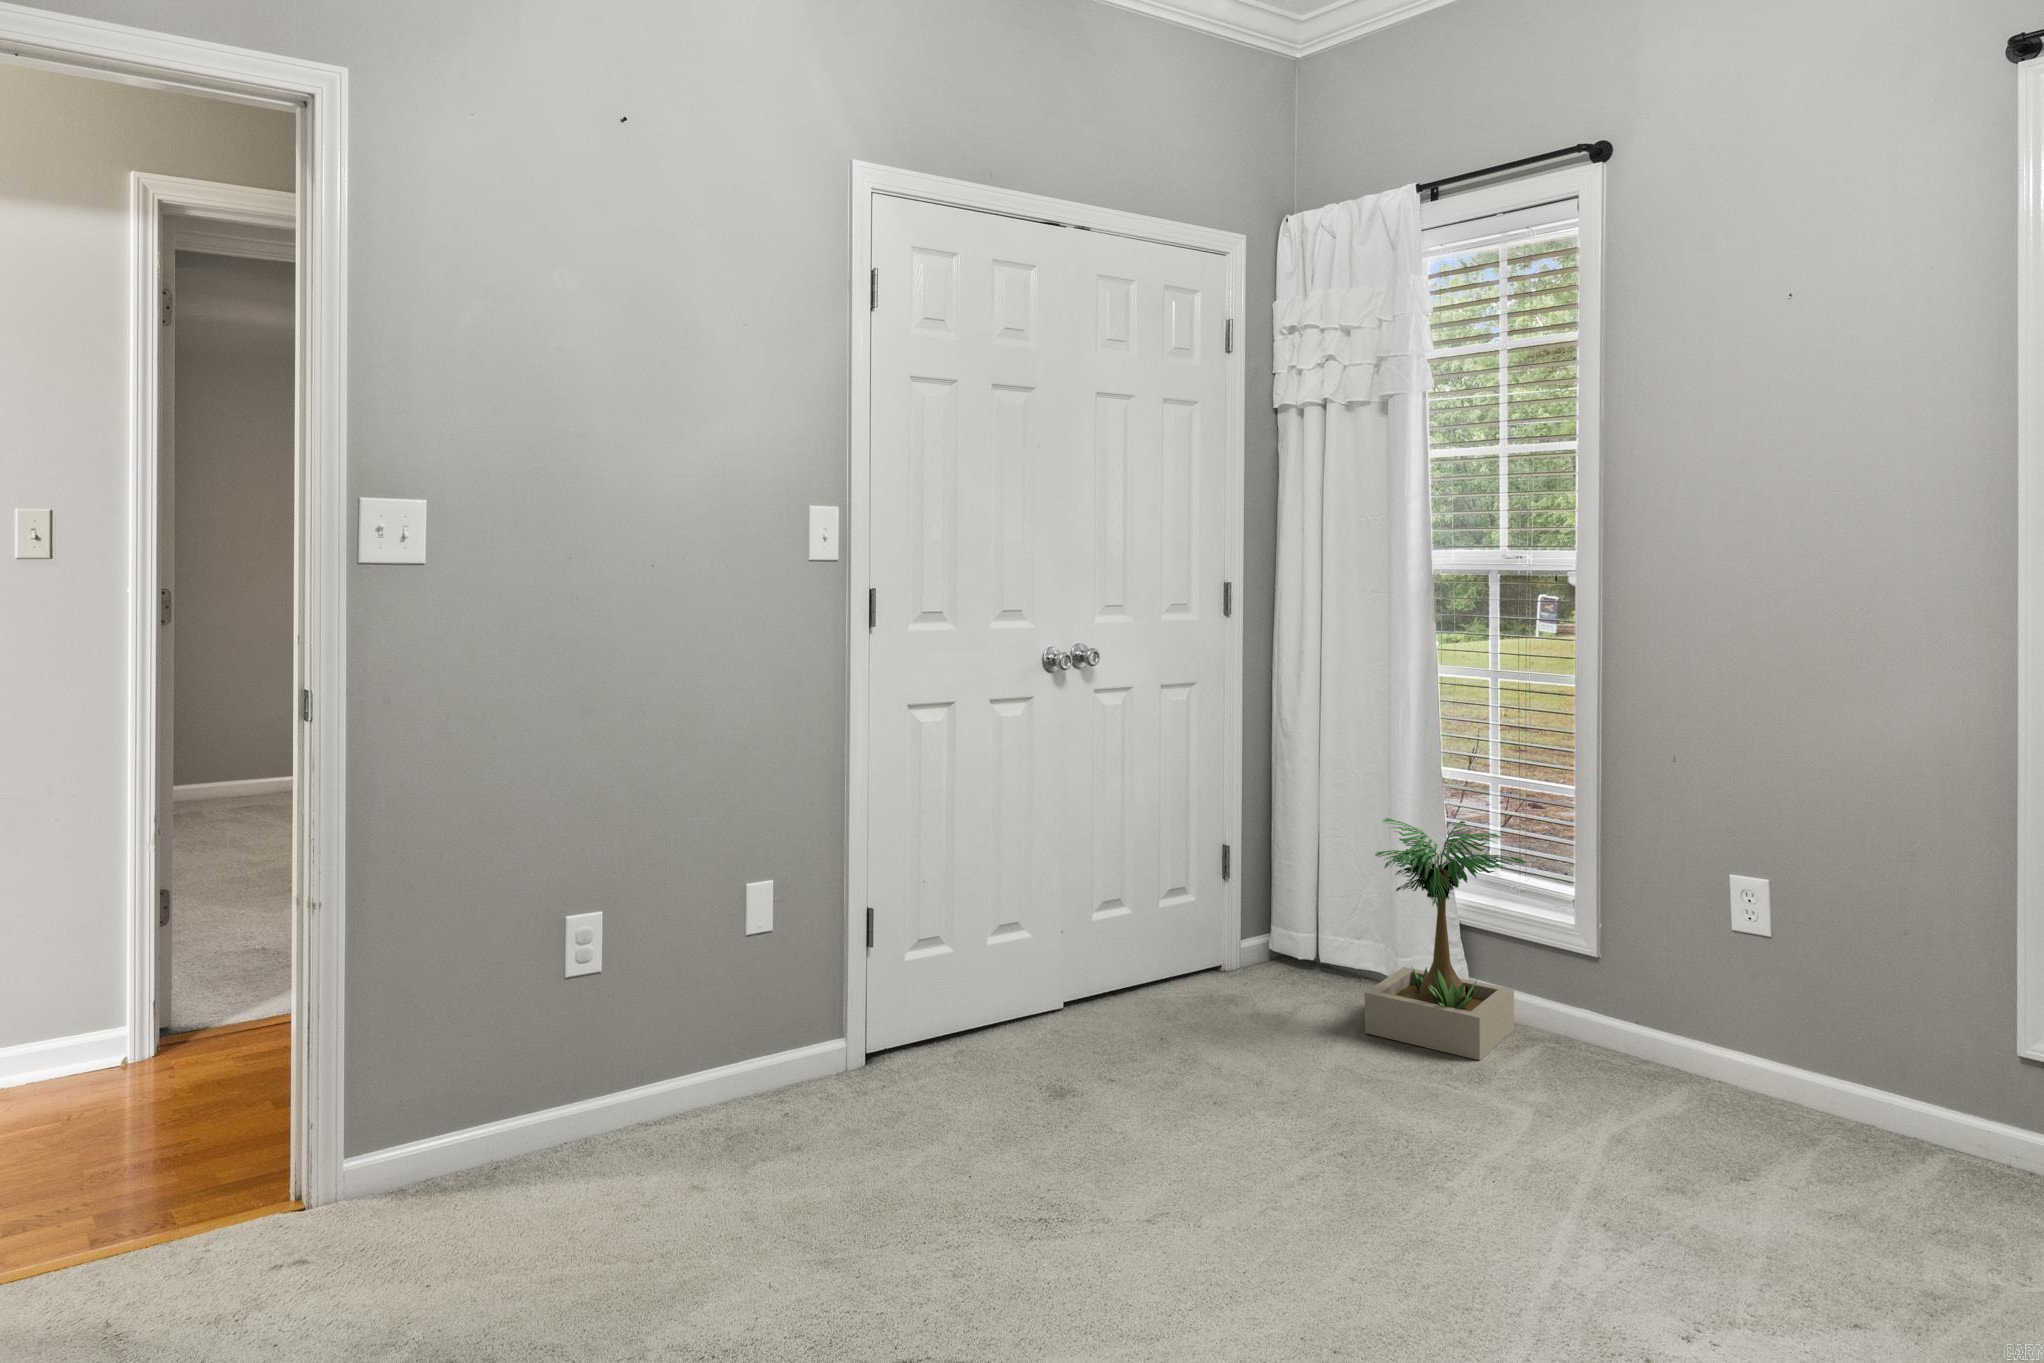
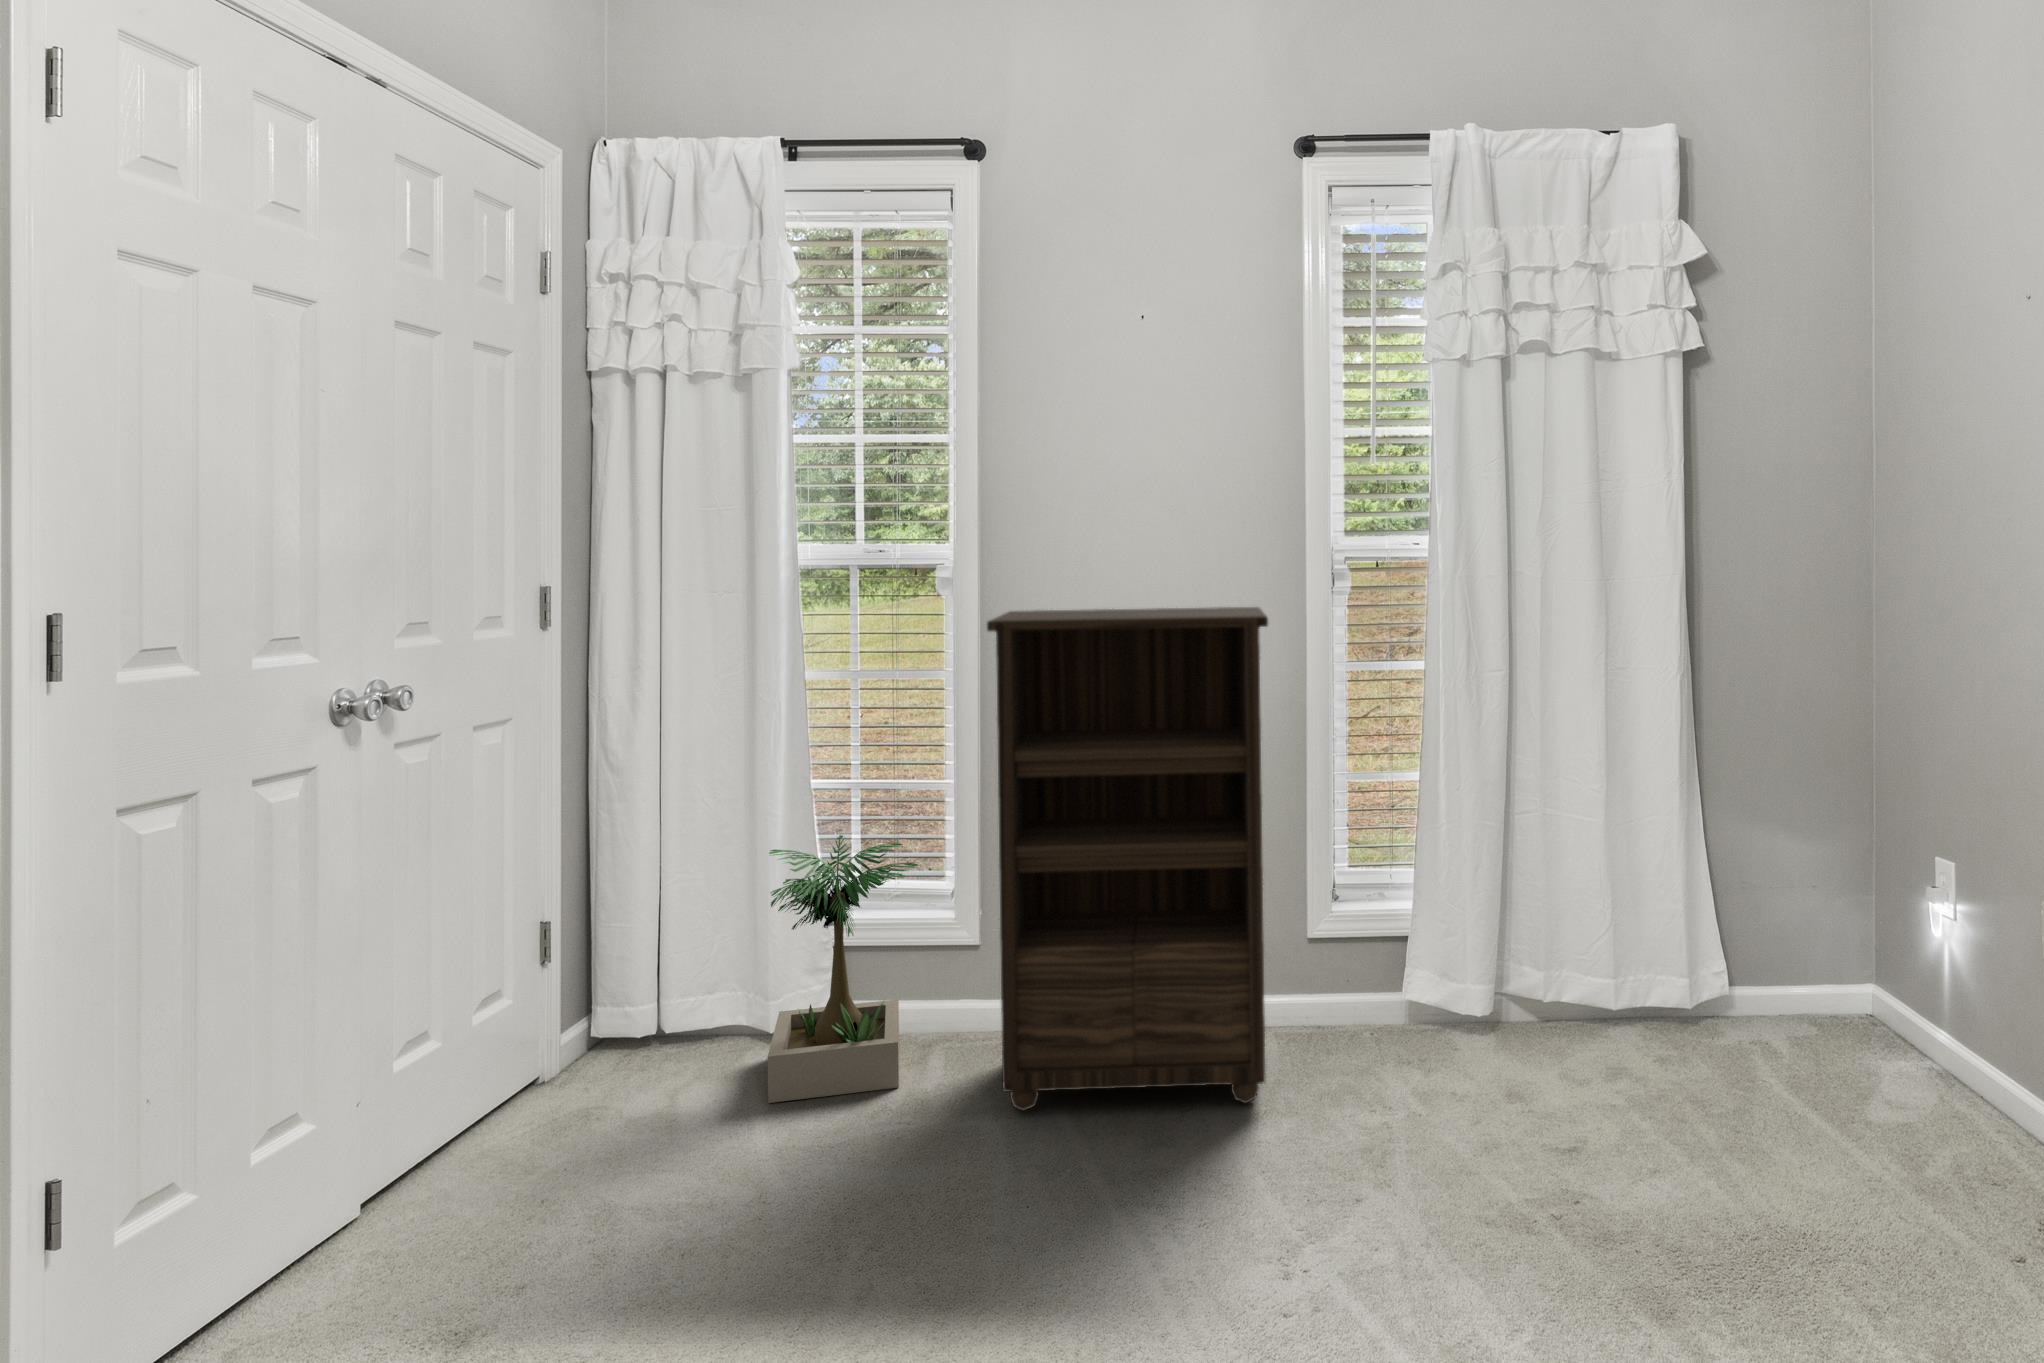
bookshelf: none [1538,622,1924,1203] -> present [987,607,1268,1111]

